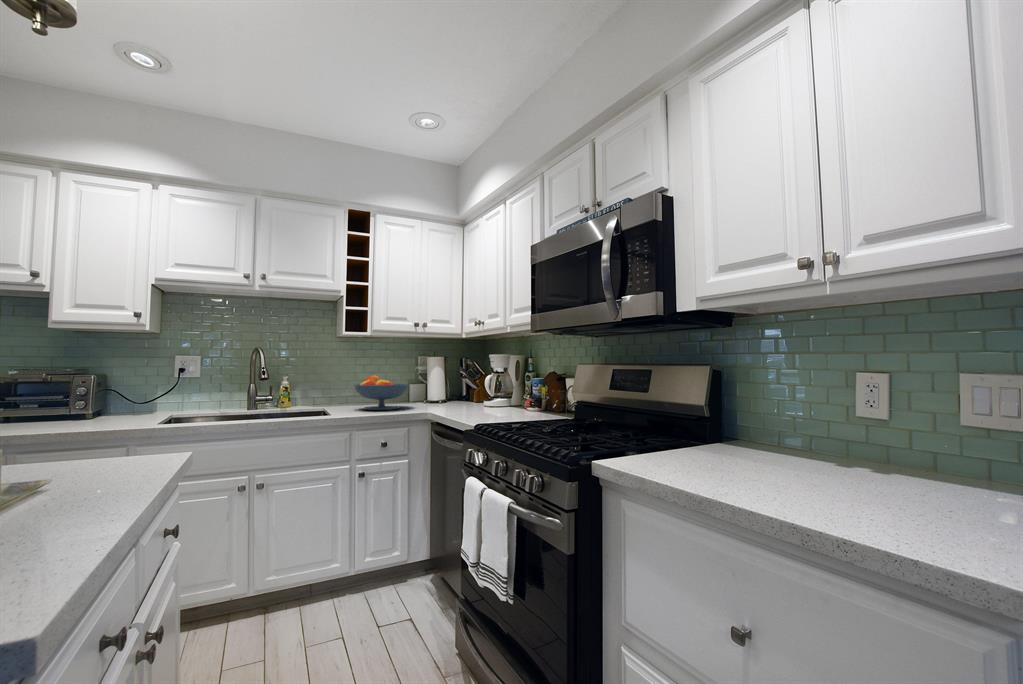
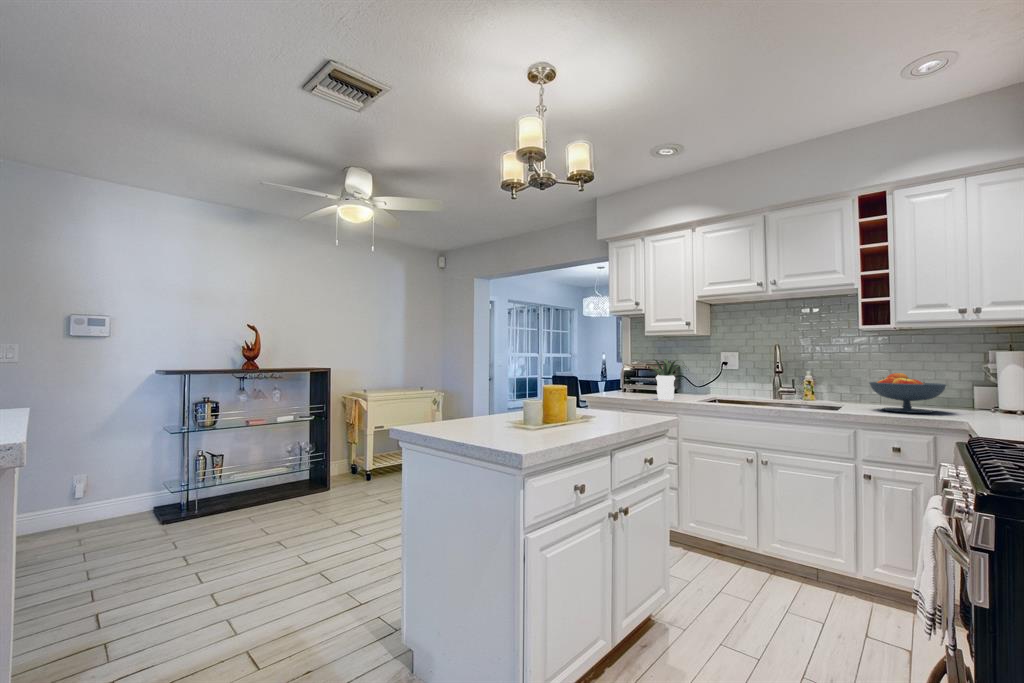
potted plant: none [39,363,142,425] -> present [652,359,686,400]

